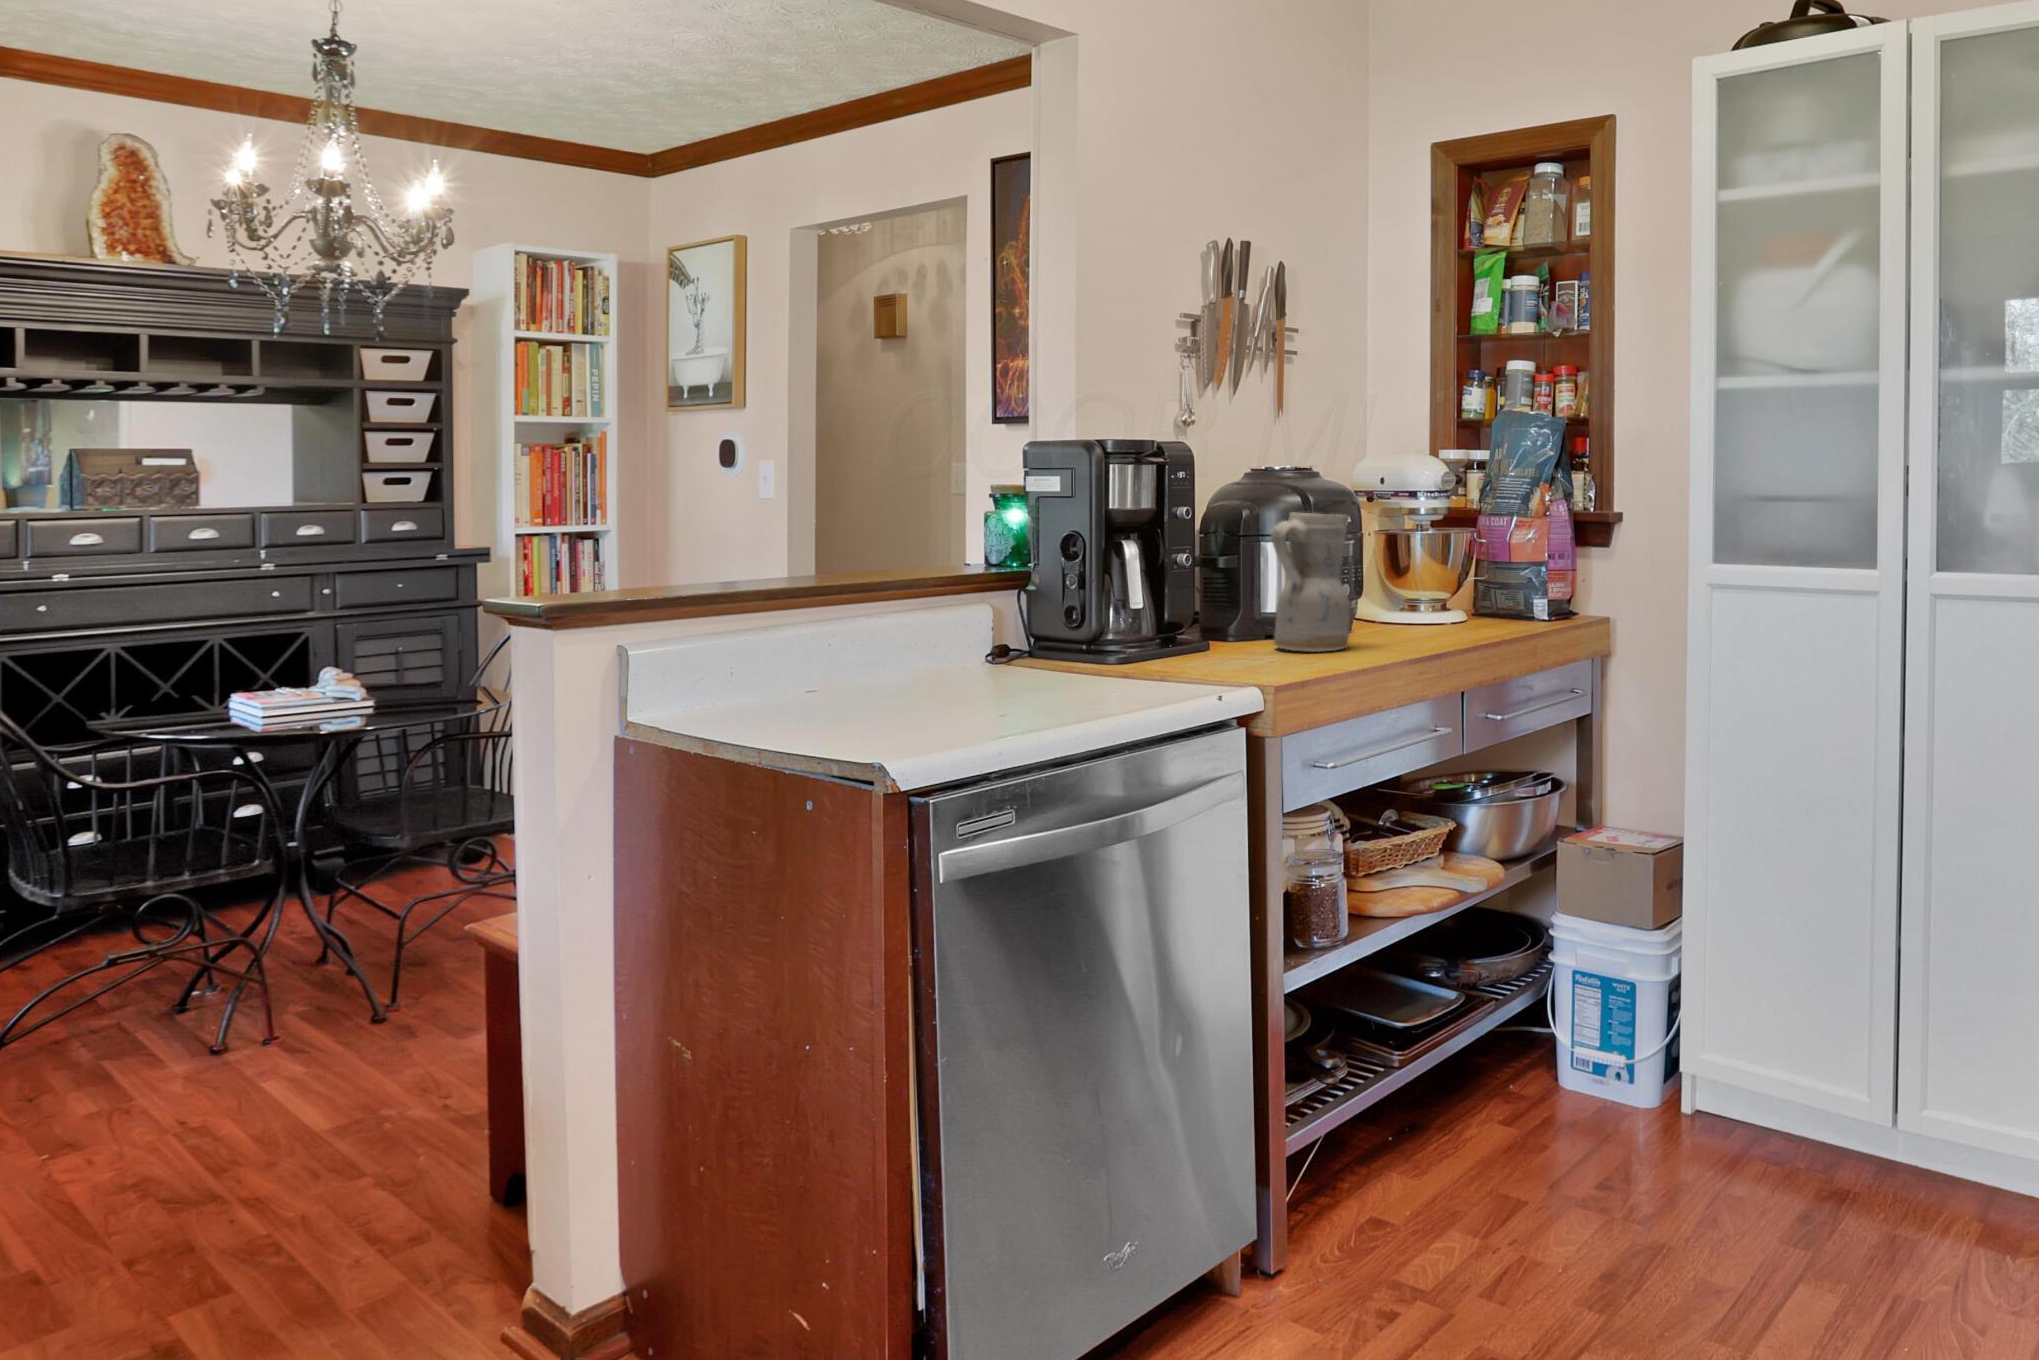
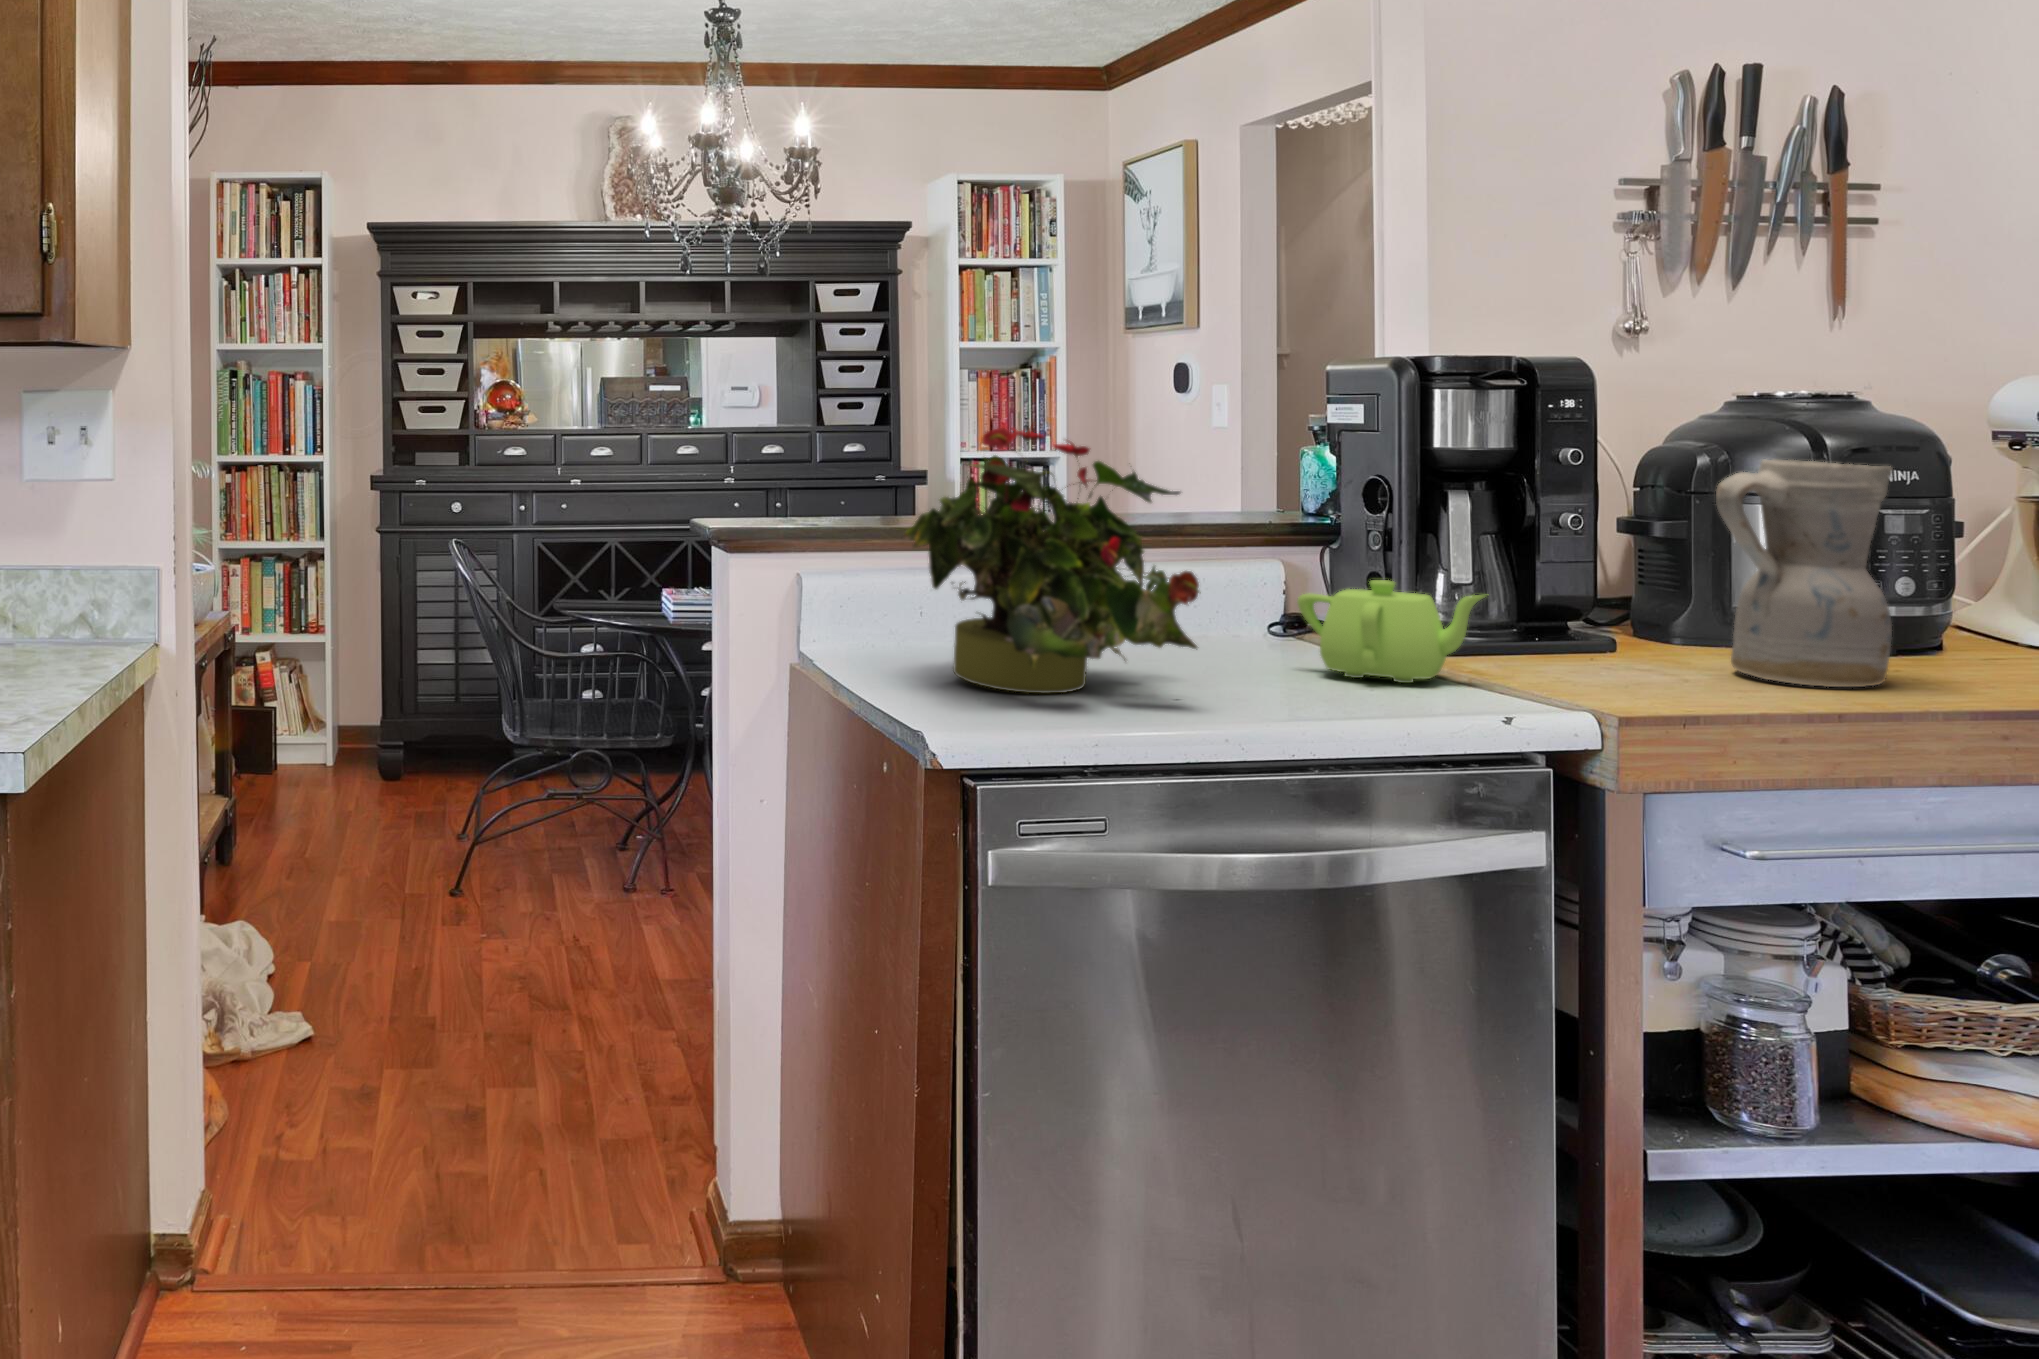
potted plant: none [791,494,1039,708] -> present [903,425,1199,693]
teapot: none [1051,604,1172,675] -> present [1297,580,1485,683]

